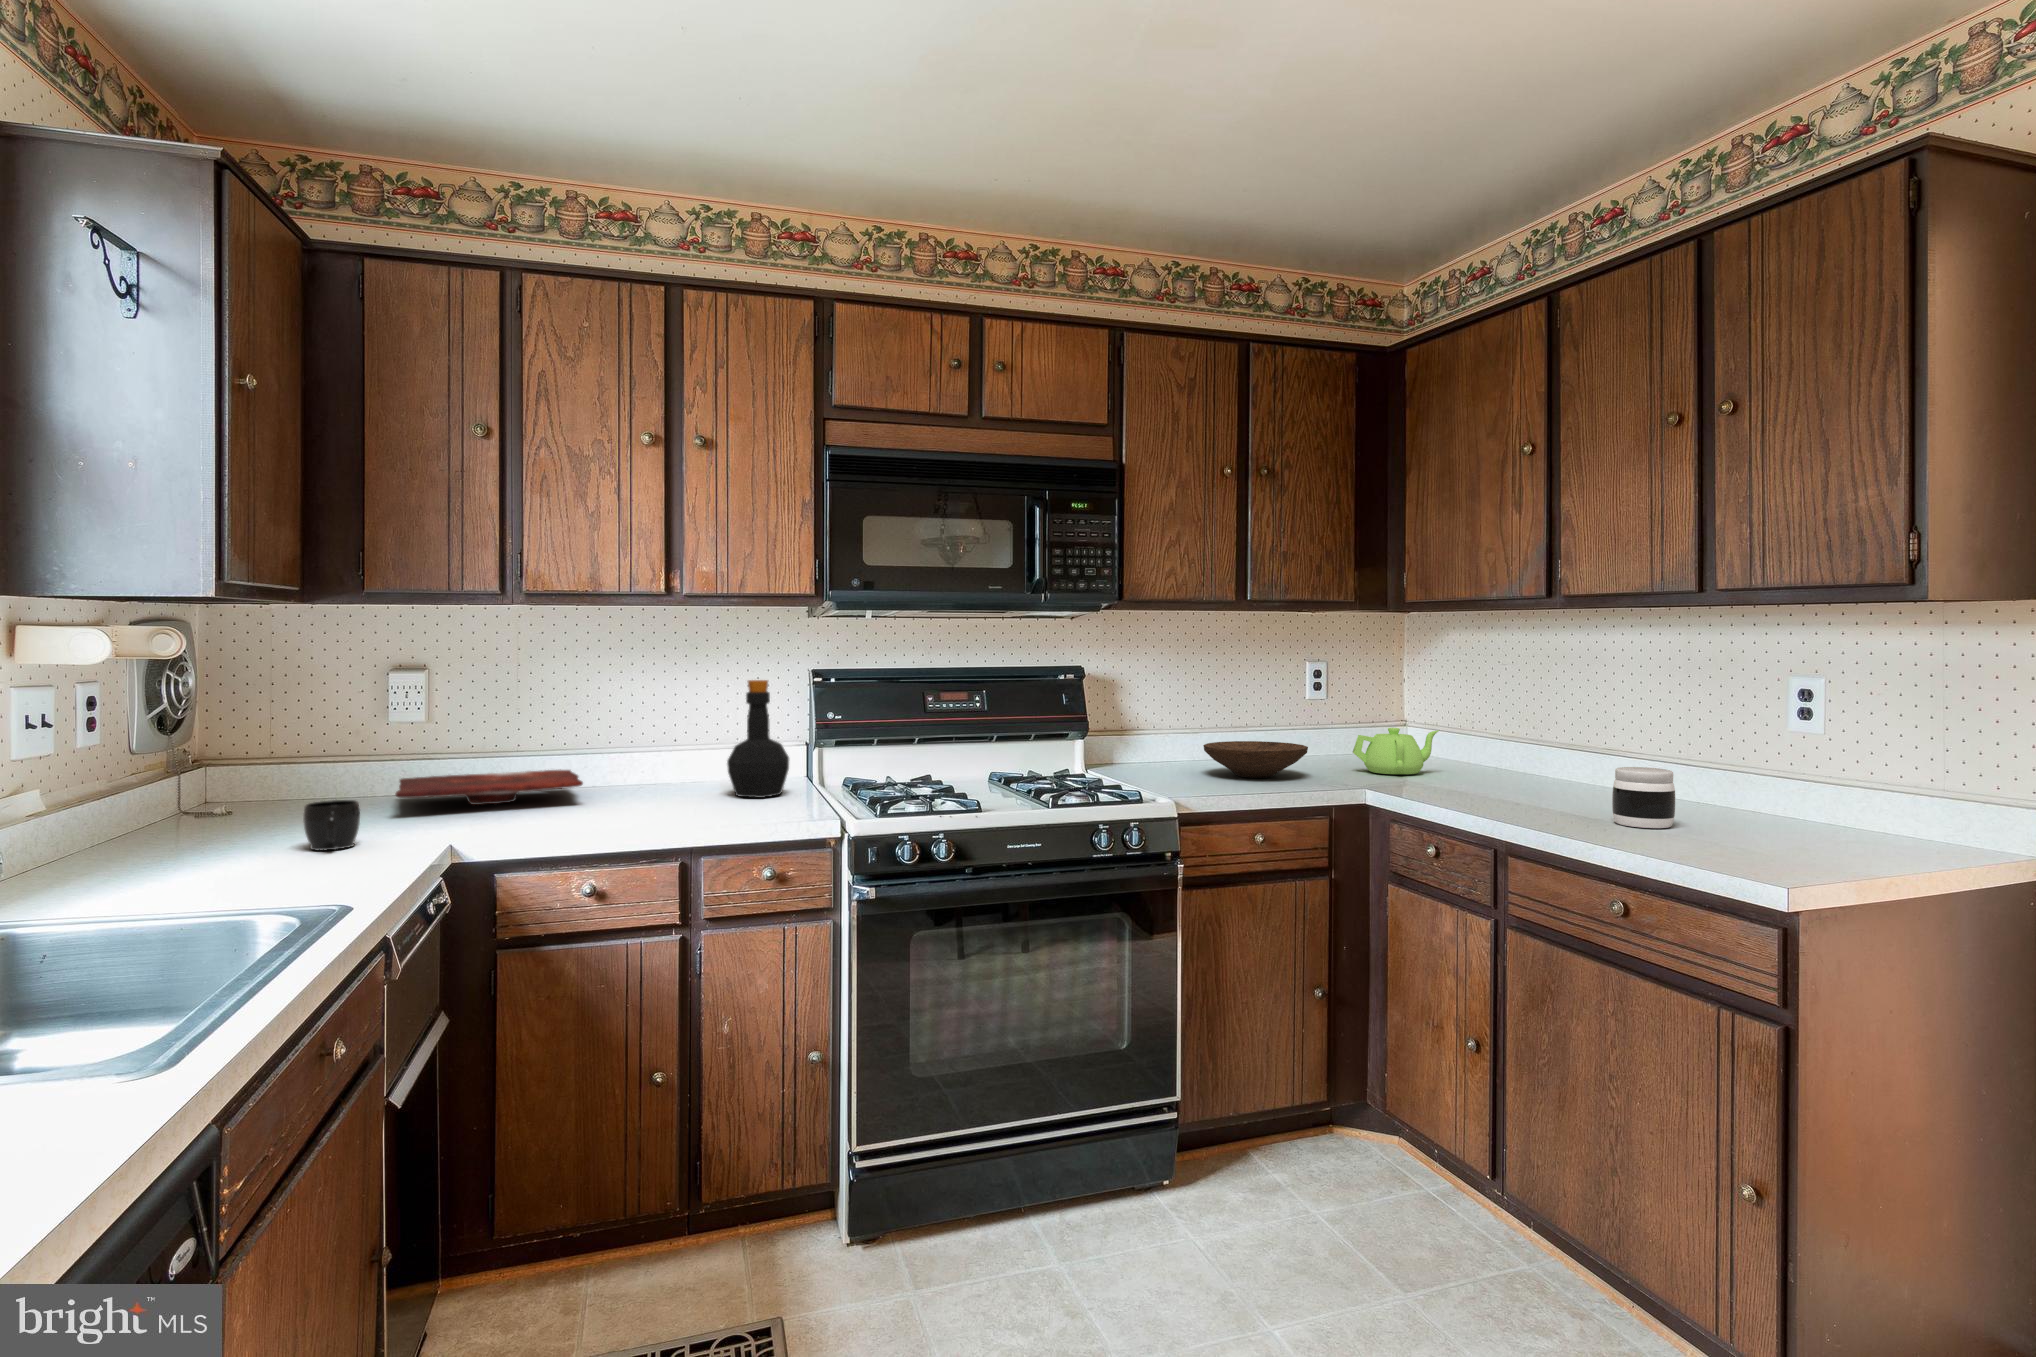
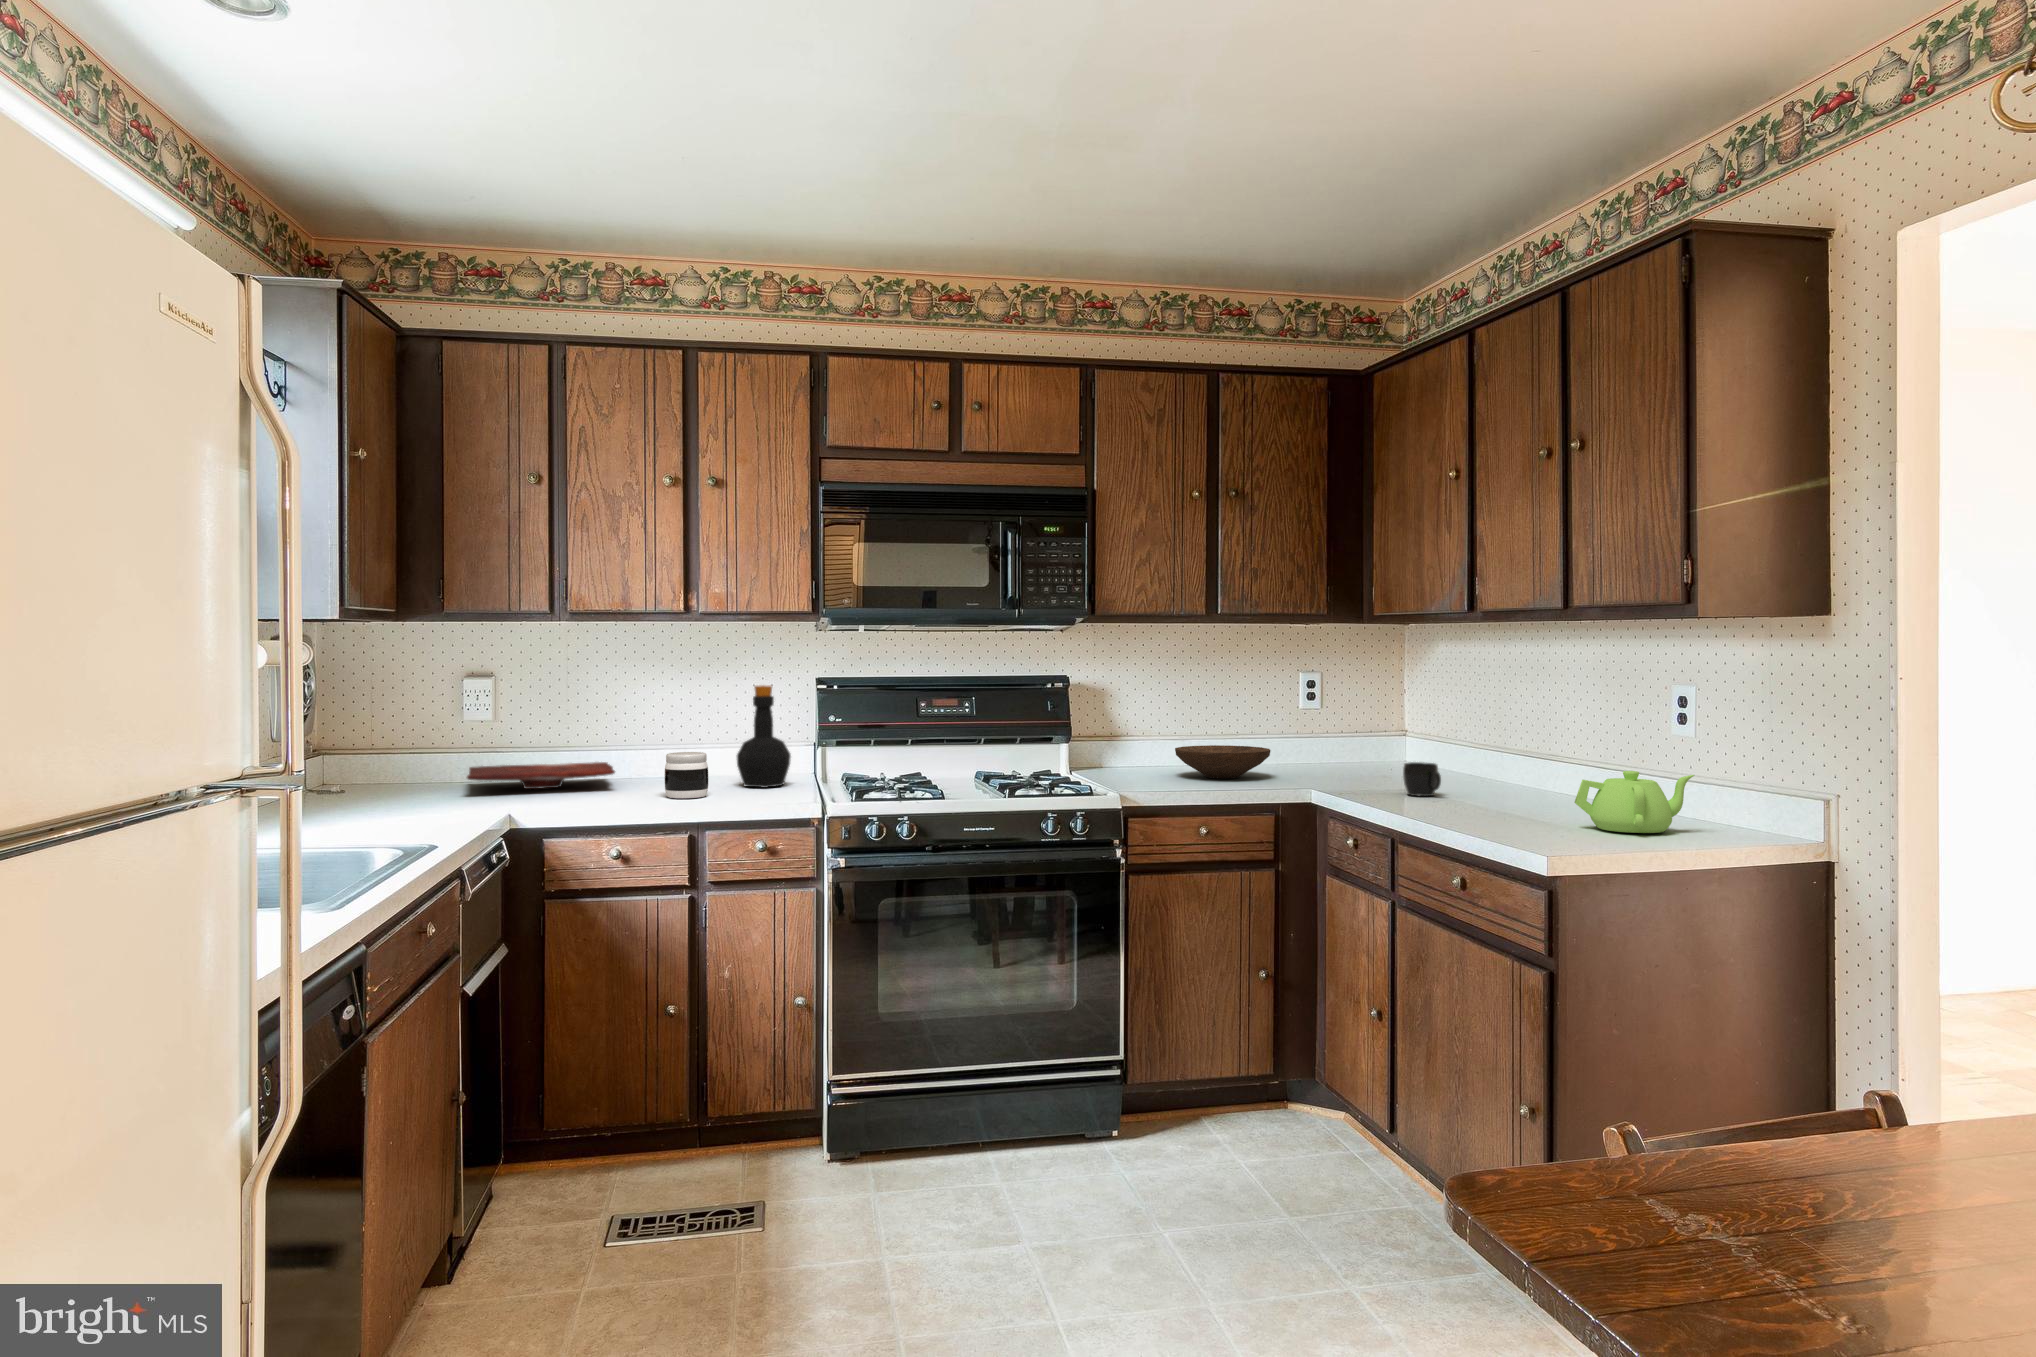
teapot: present [1353,728,1439,774] -> present [1575,771,1694,833]
jar: present [1612,767,1675,828] -> present [665,752,708,798]
mug: present [303,800,360,850] -> present [1403,762,1441,796]

